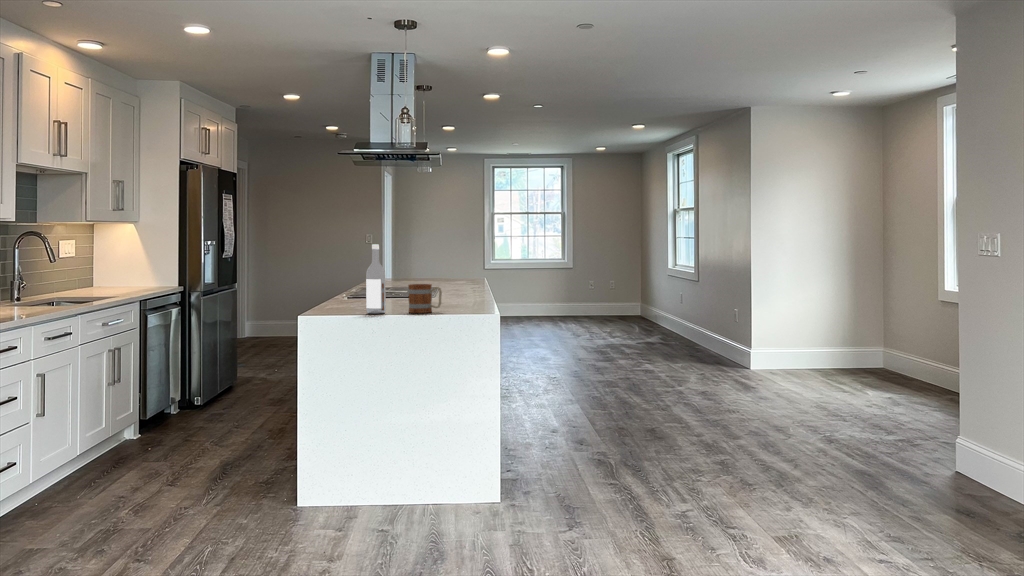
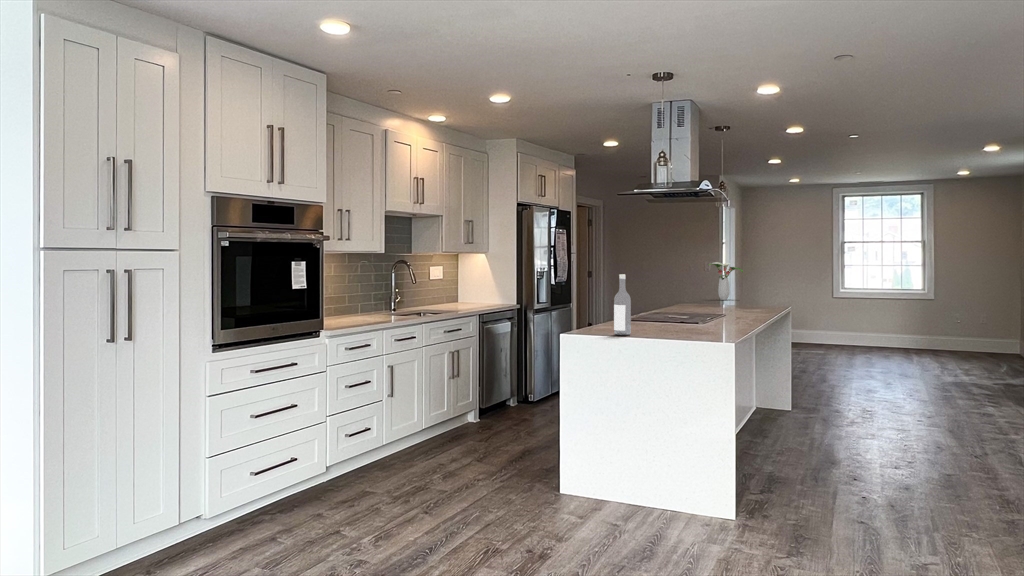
flower arrangement: none [396,241,430,280] -> present [709,262,743,300]
mug: present [408,284,442,313] -> none [649,310,679,336]

